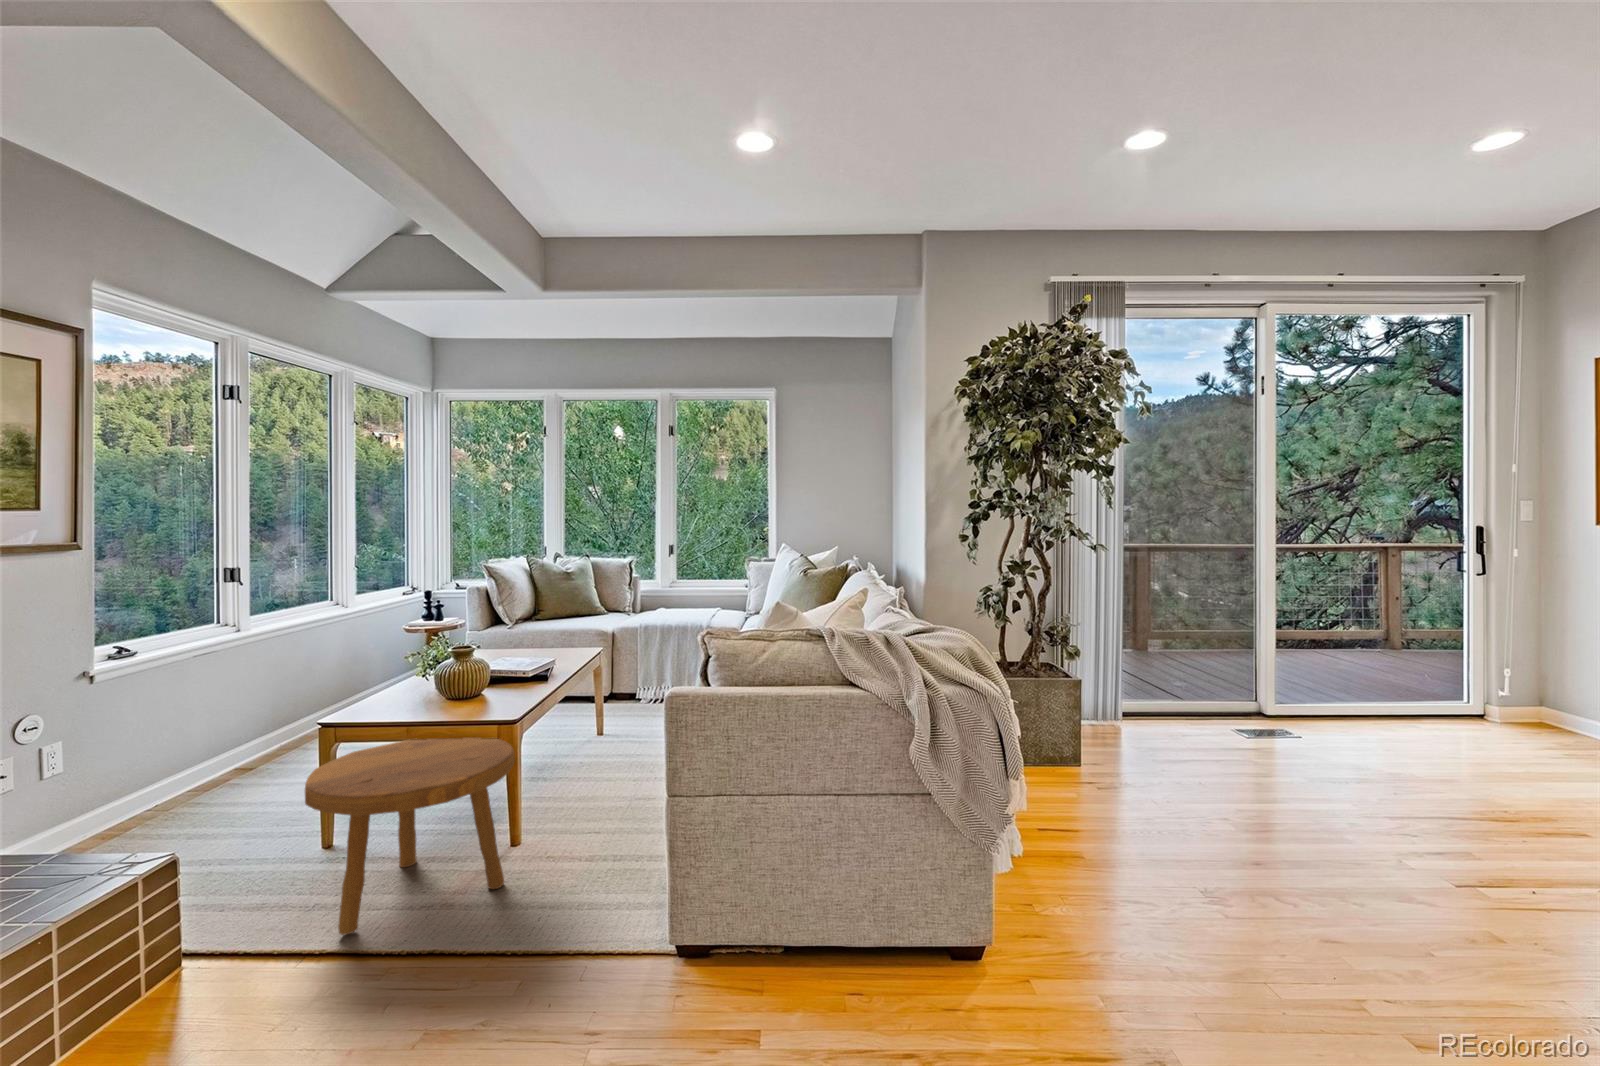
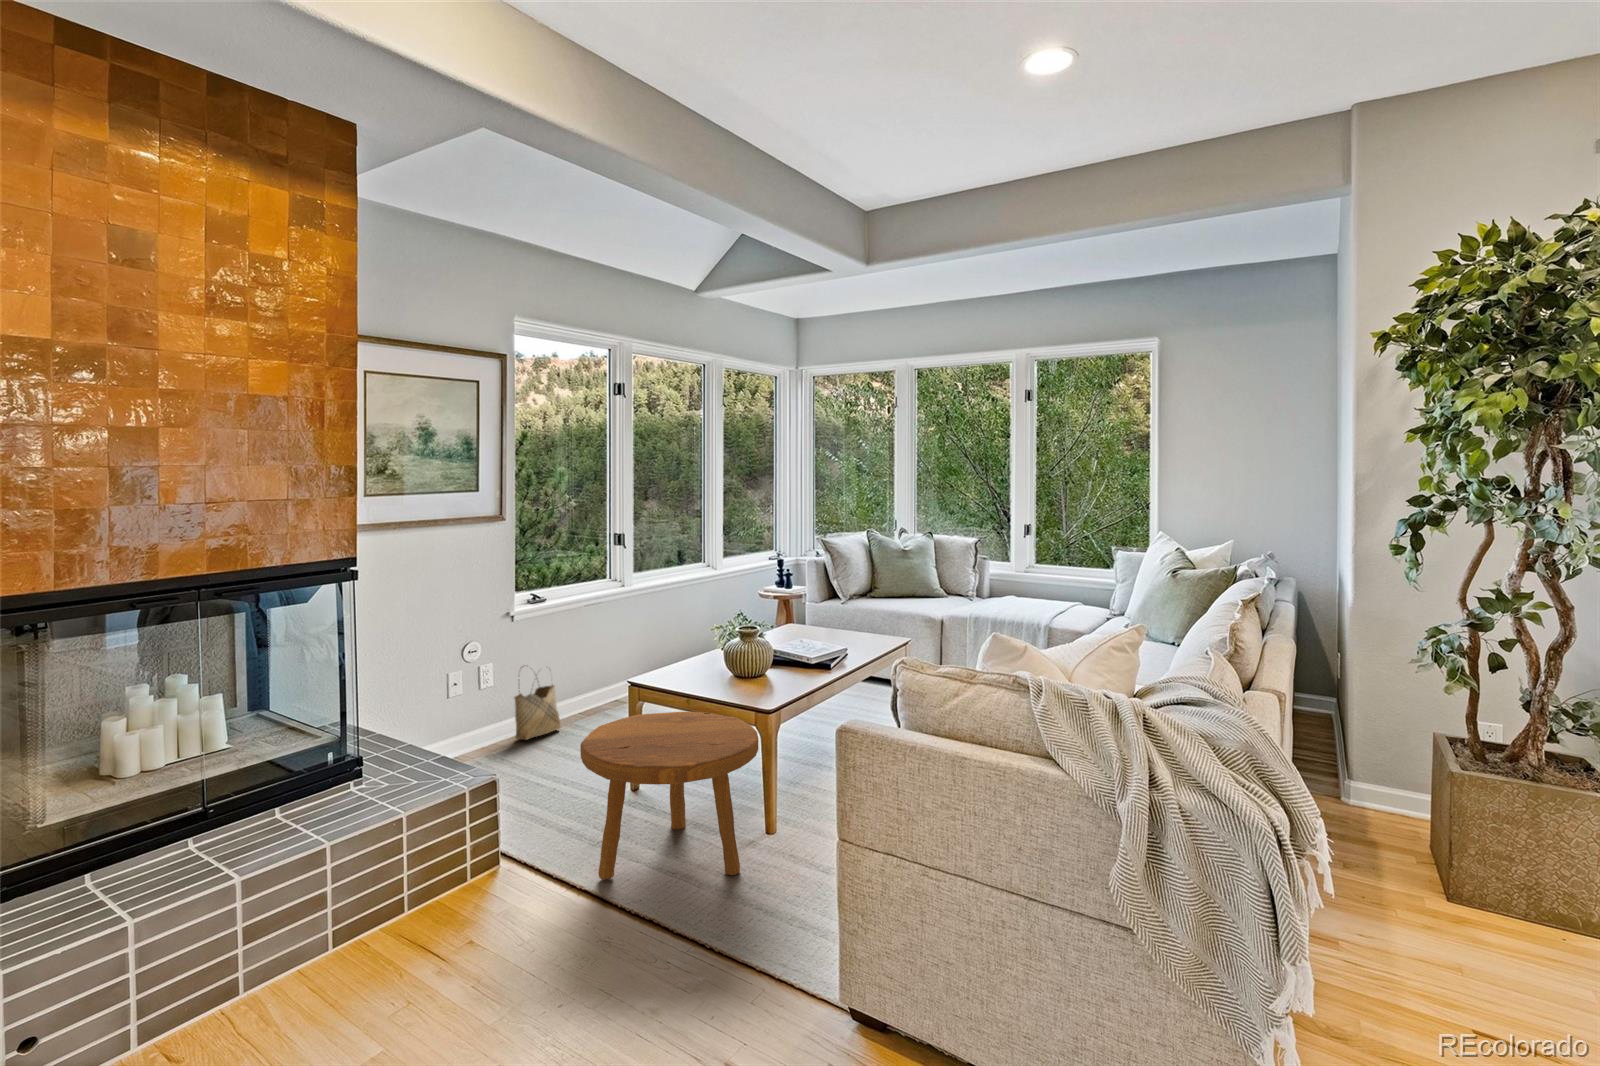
woven basket: none [115,732,183,830] -> present [514,678,560,740]

